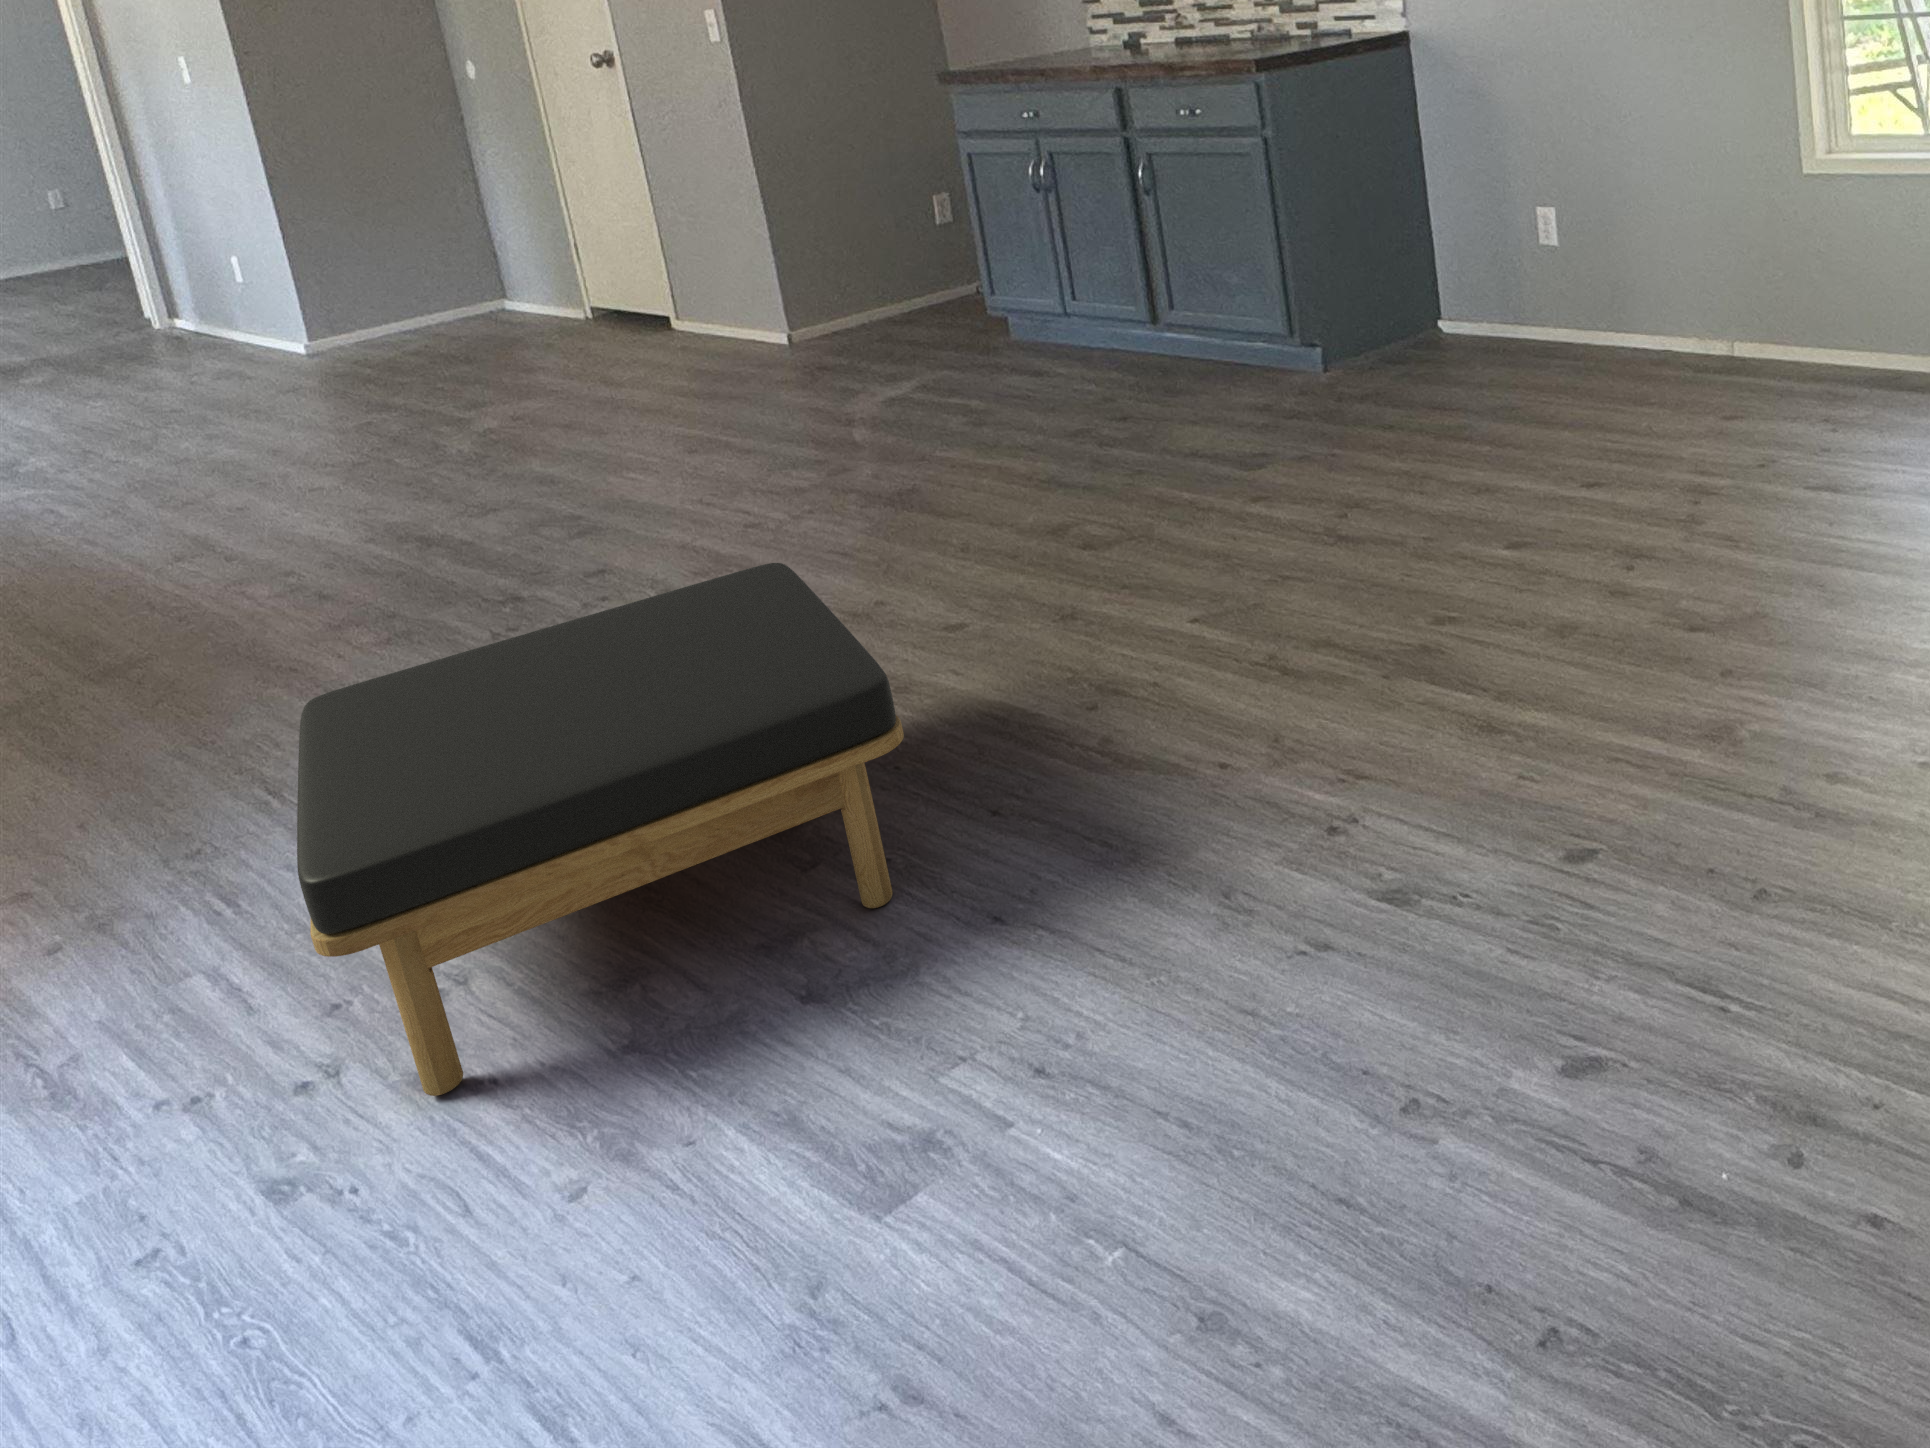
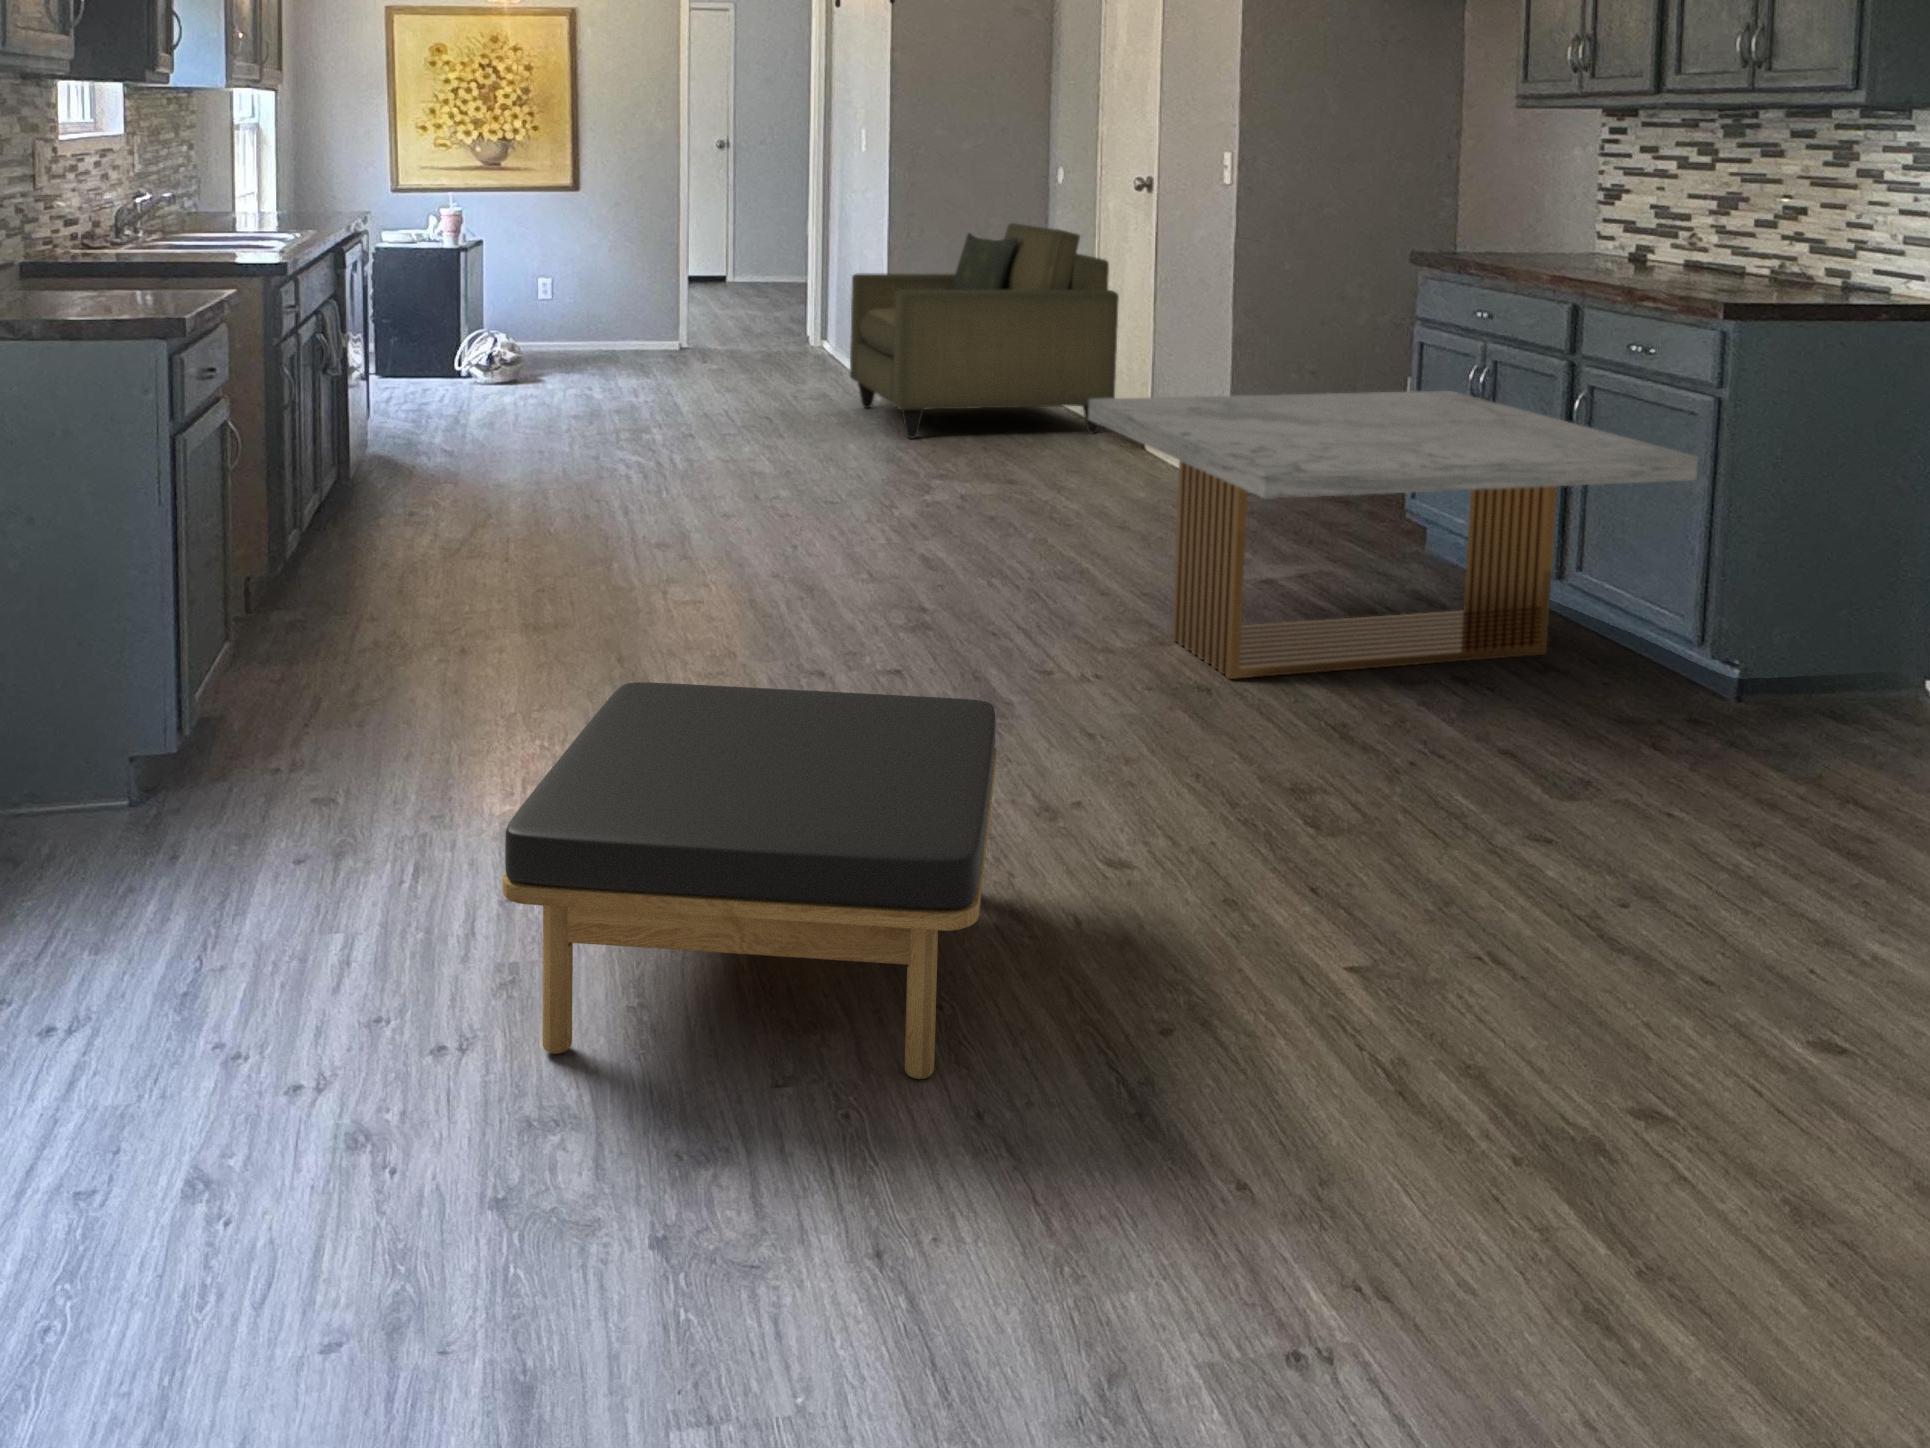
armchair: none [215,122,623,391] -> present [850,223,1119,438]
coffee table: none [675,189,1261,492] -> present [1088,391,1698,679]

